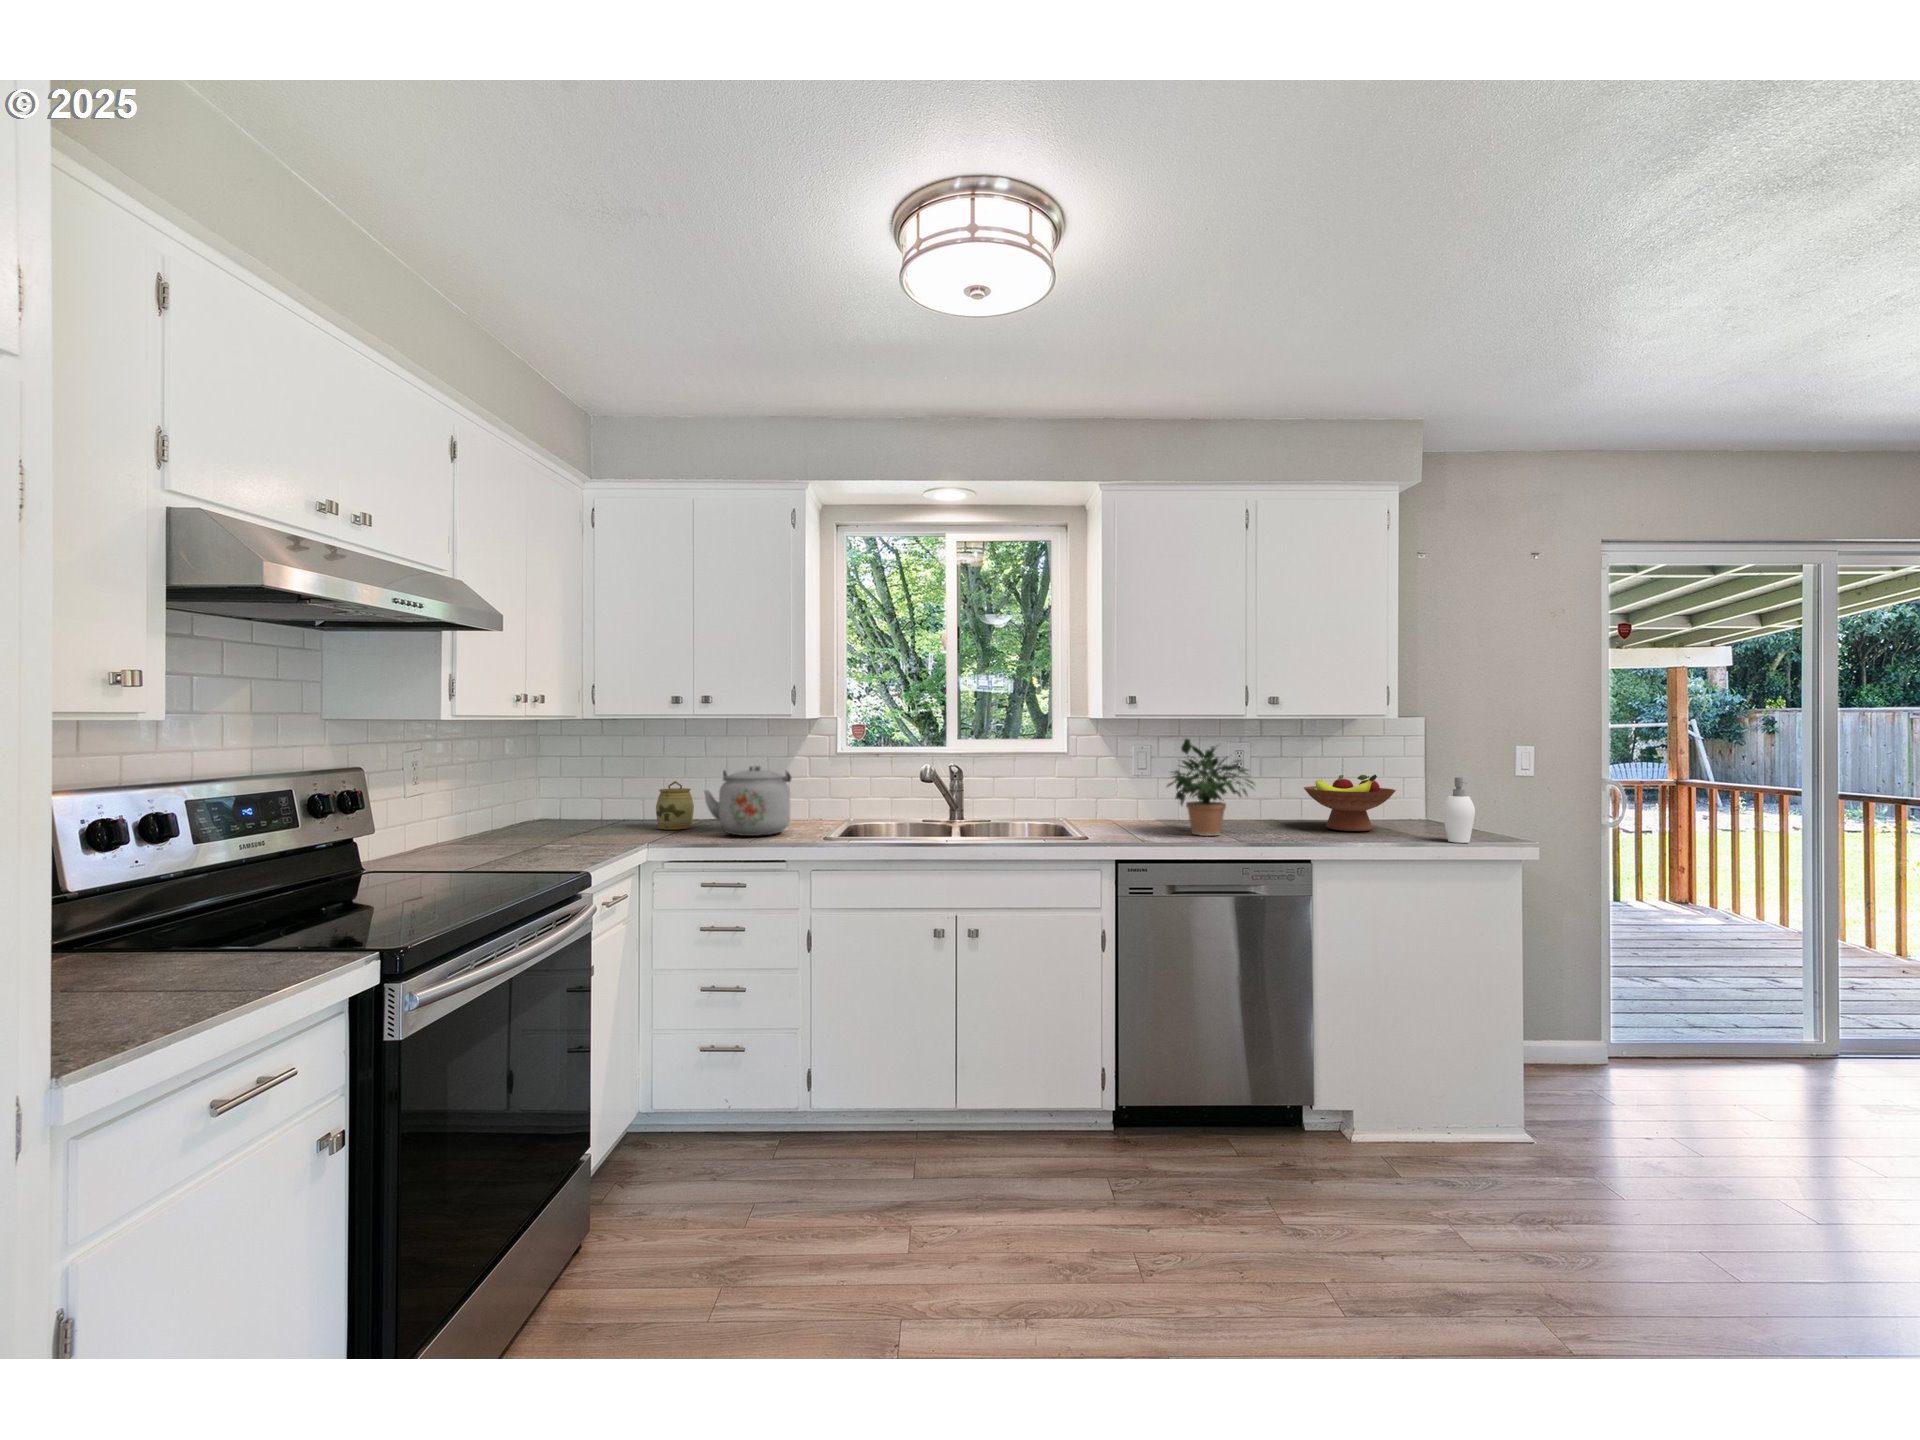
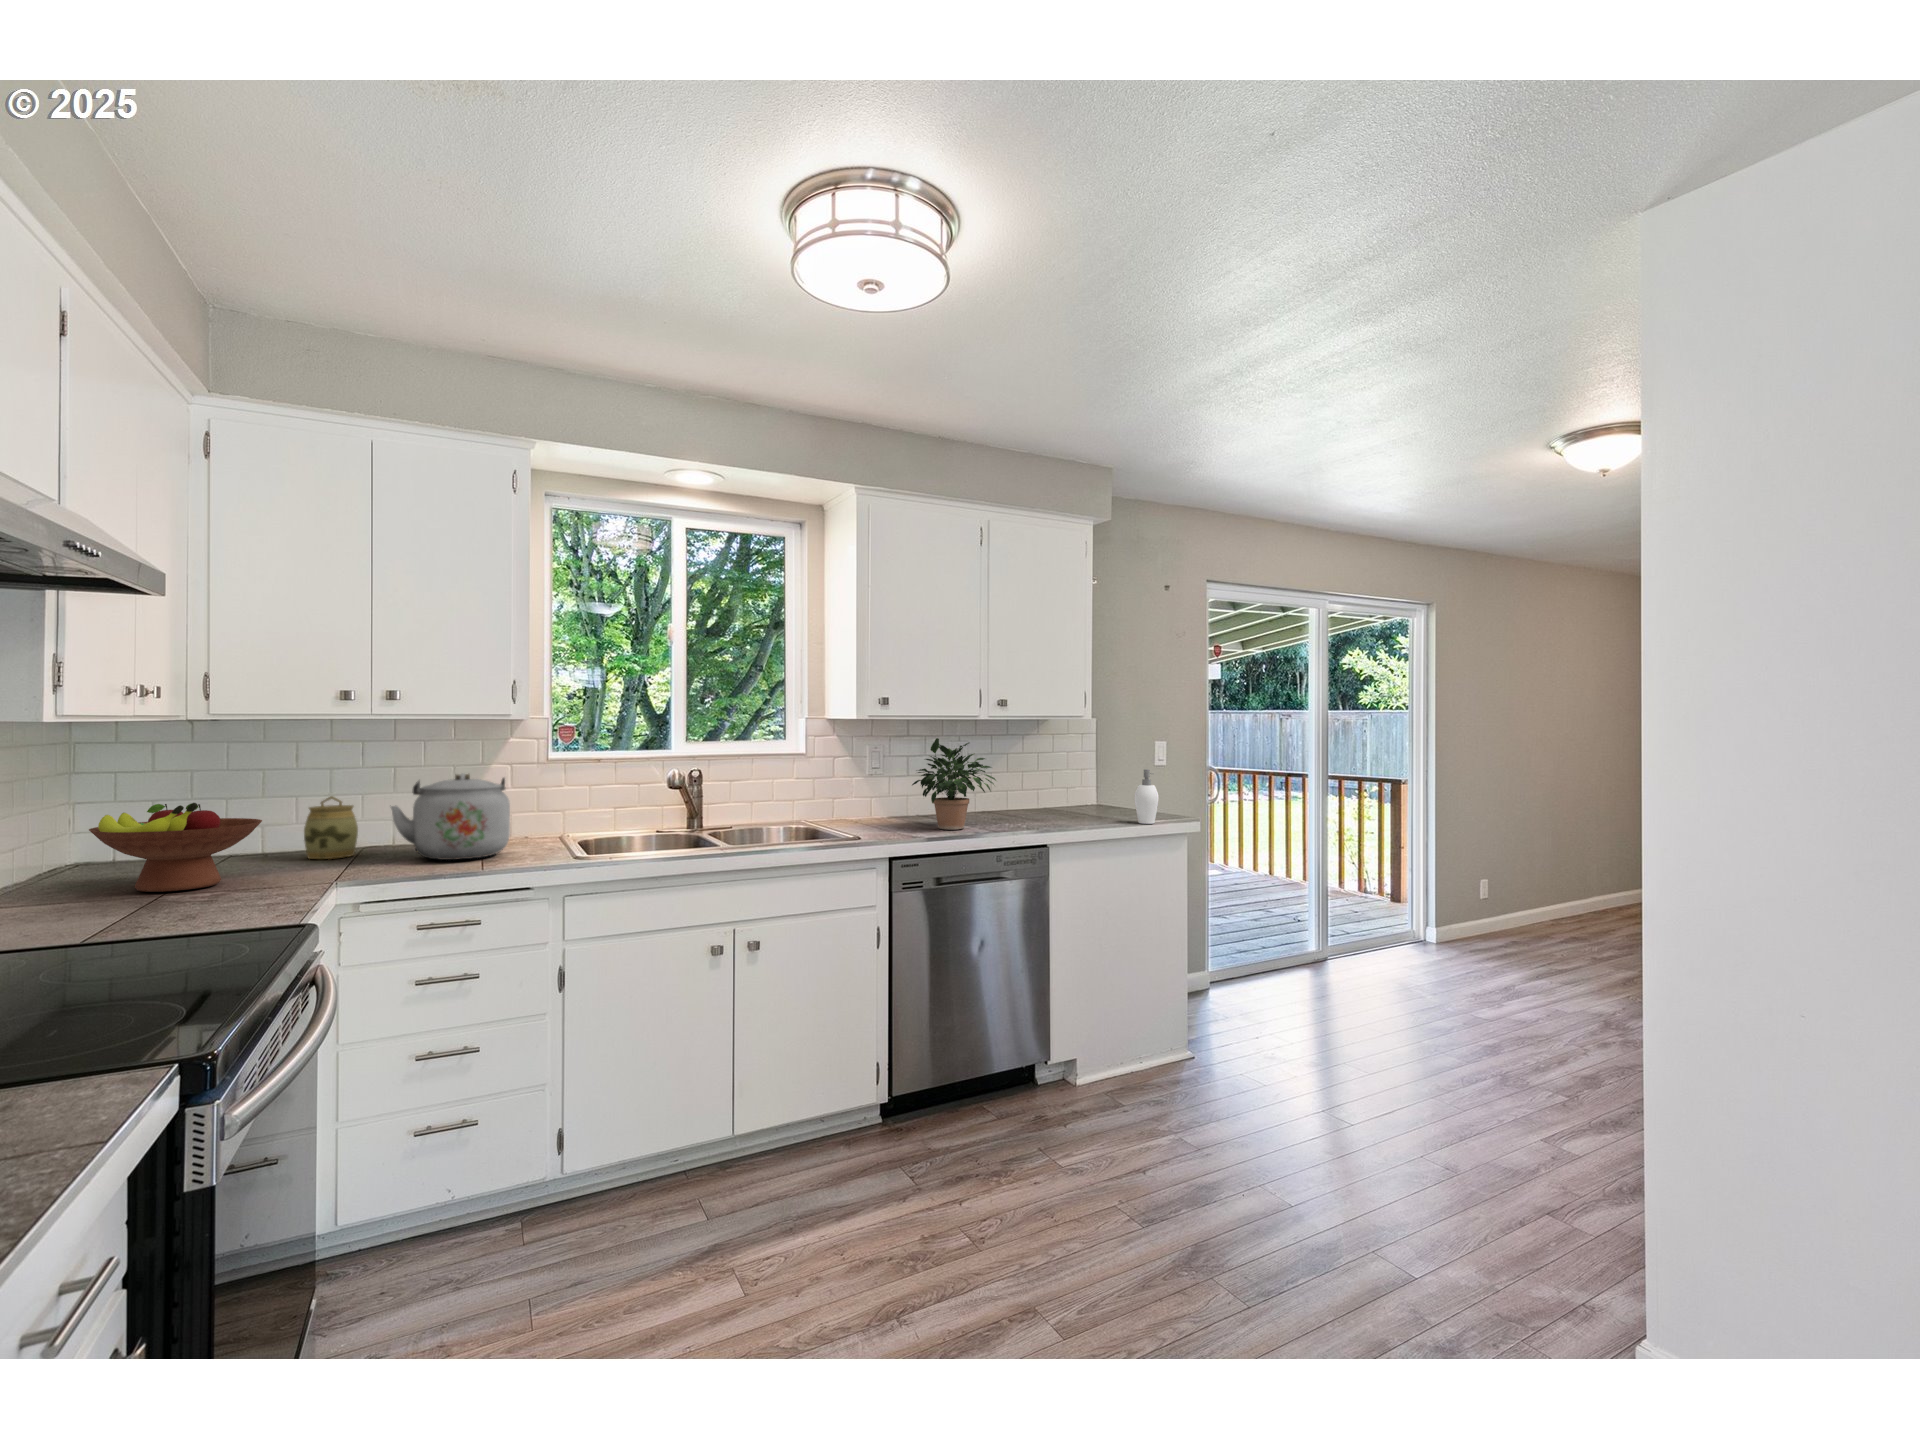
fruit bowl: present [1304,775,1396,831] -> present [89,803,262,892]

